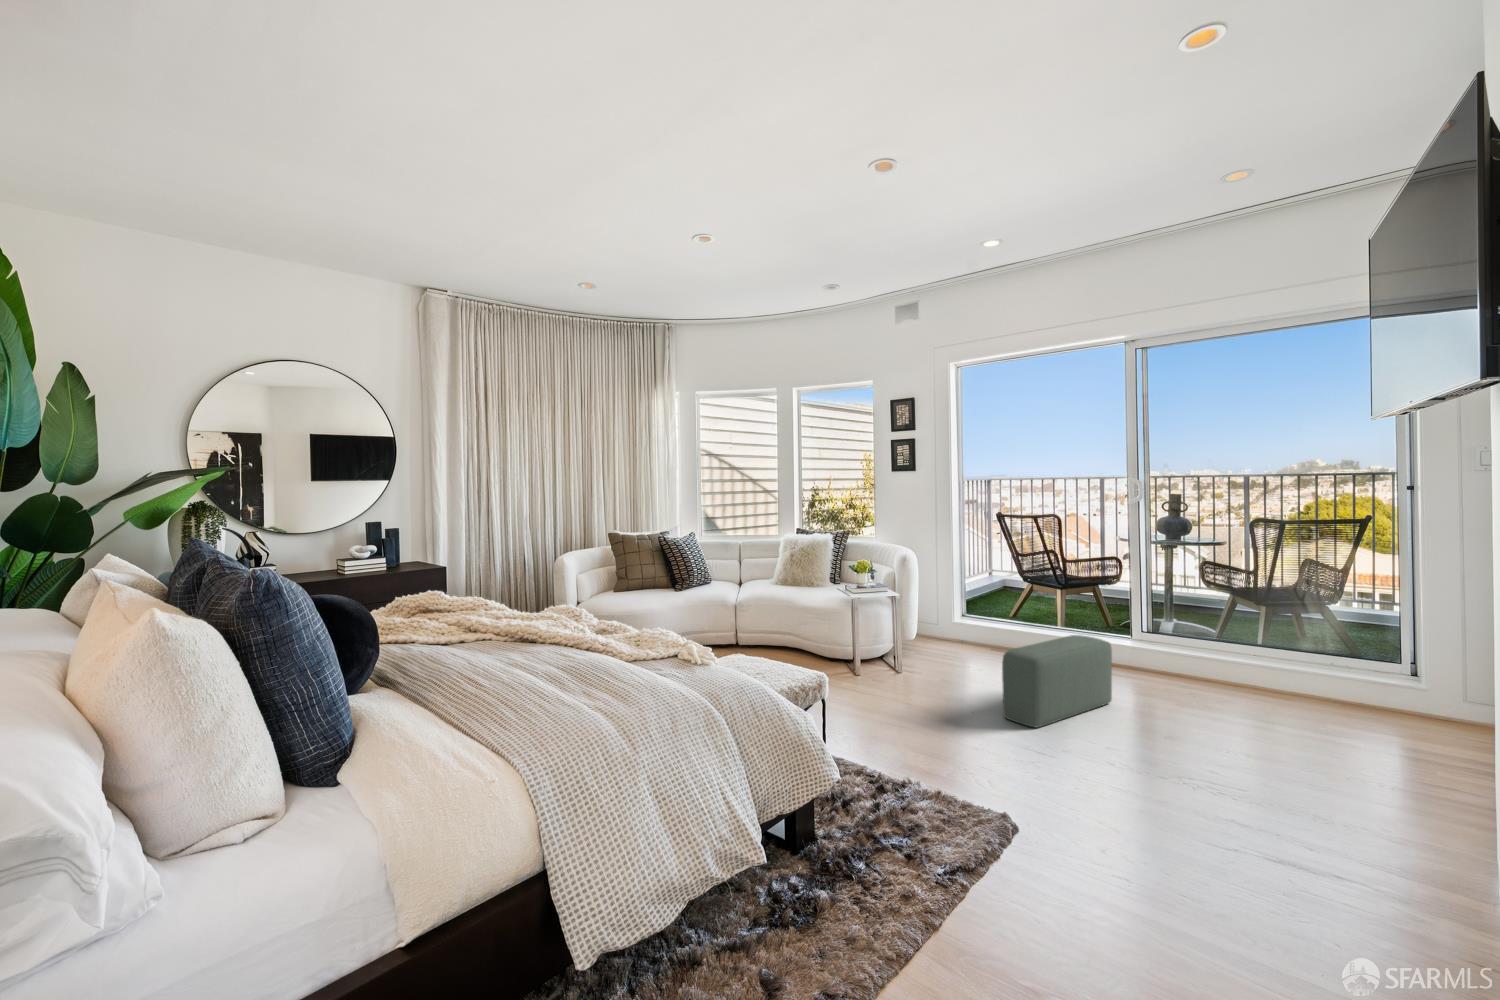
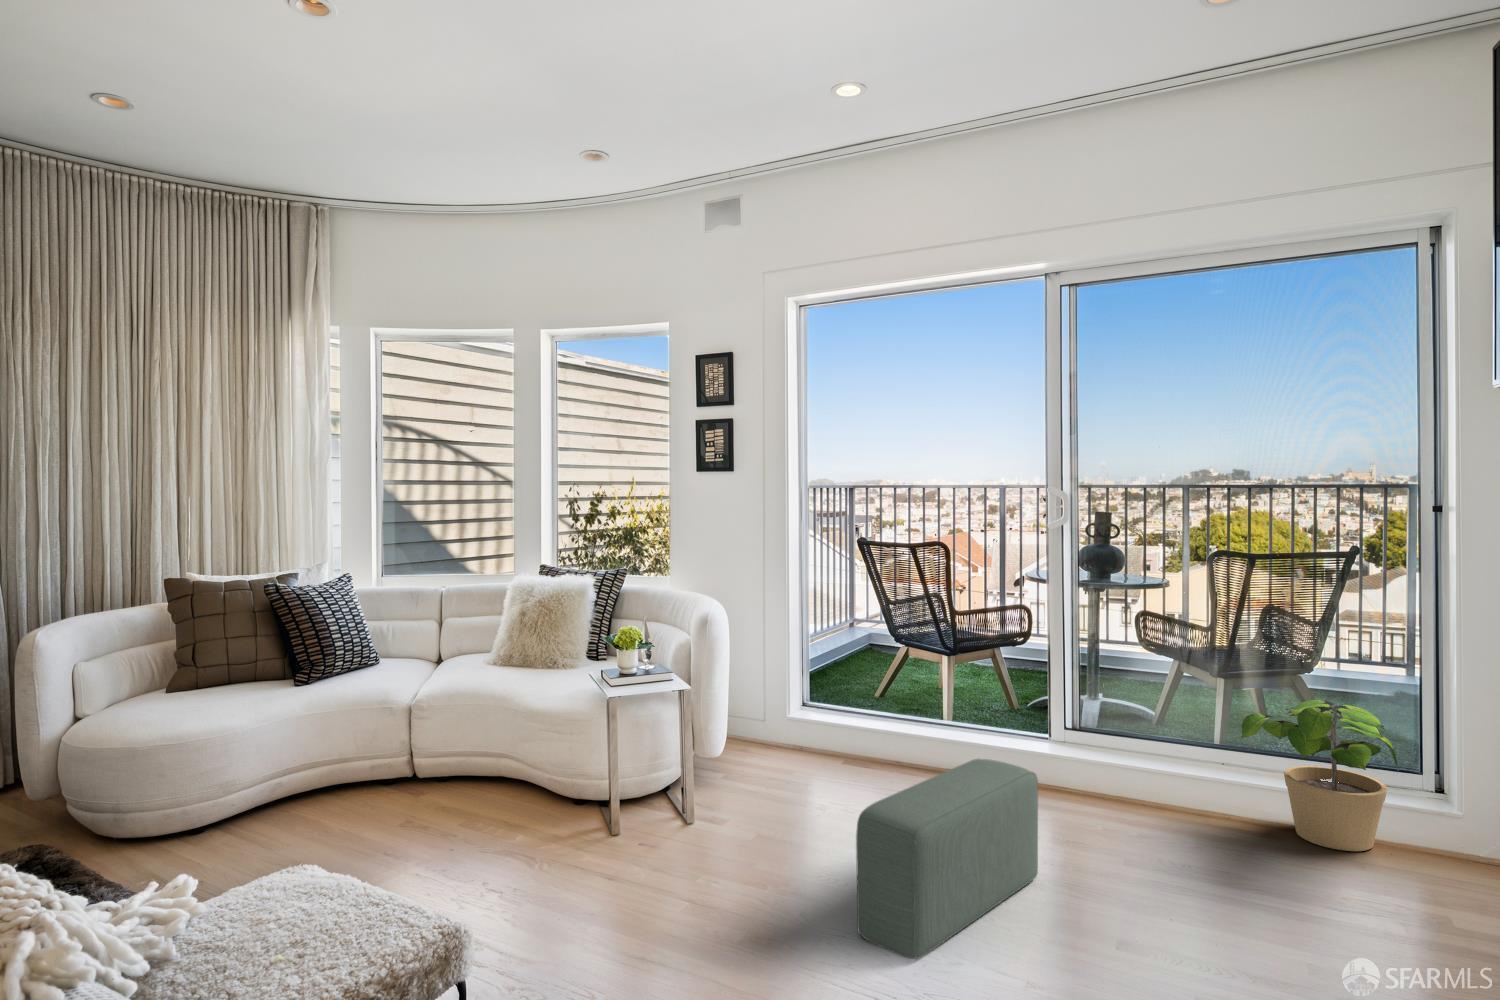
potted plant: none [1255,608,1365,704] -> present [1242,700,1399,851]

